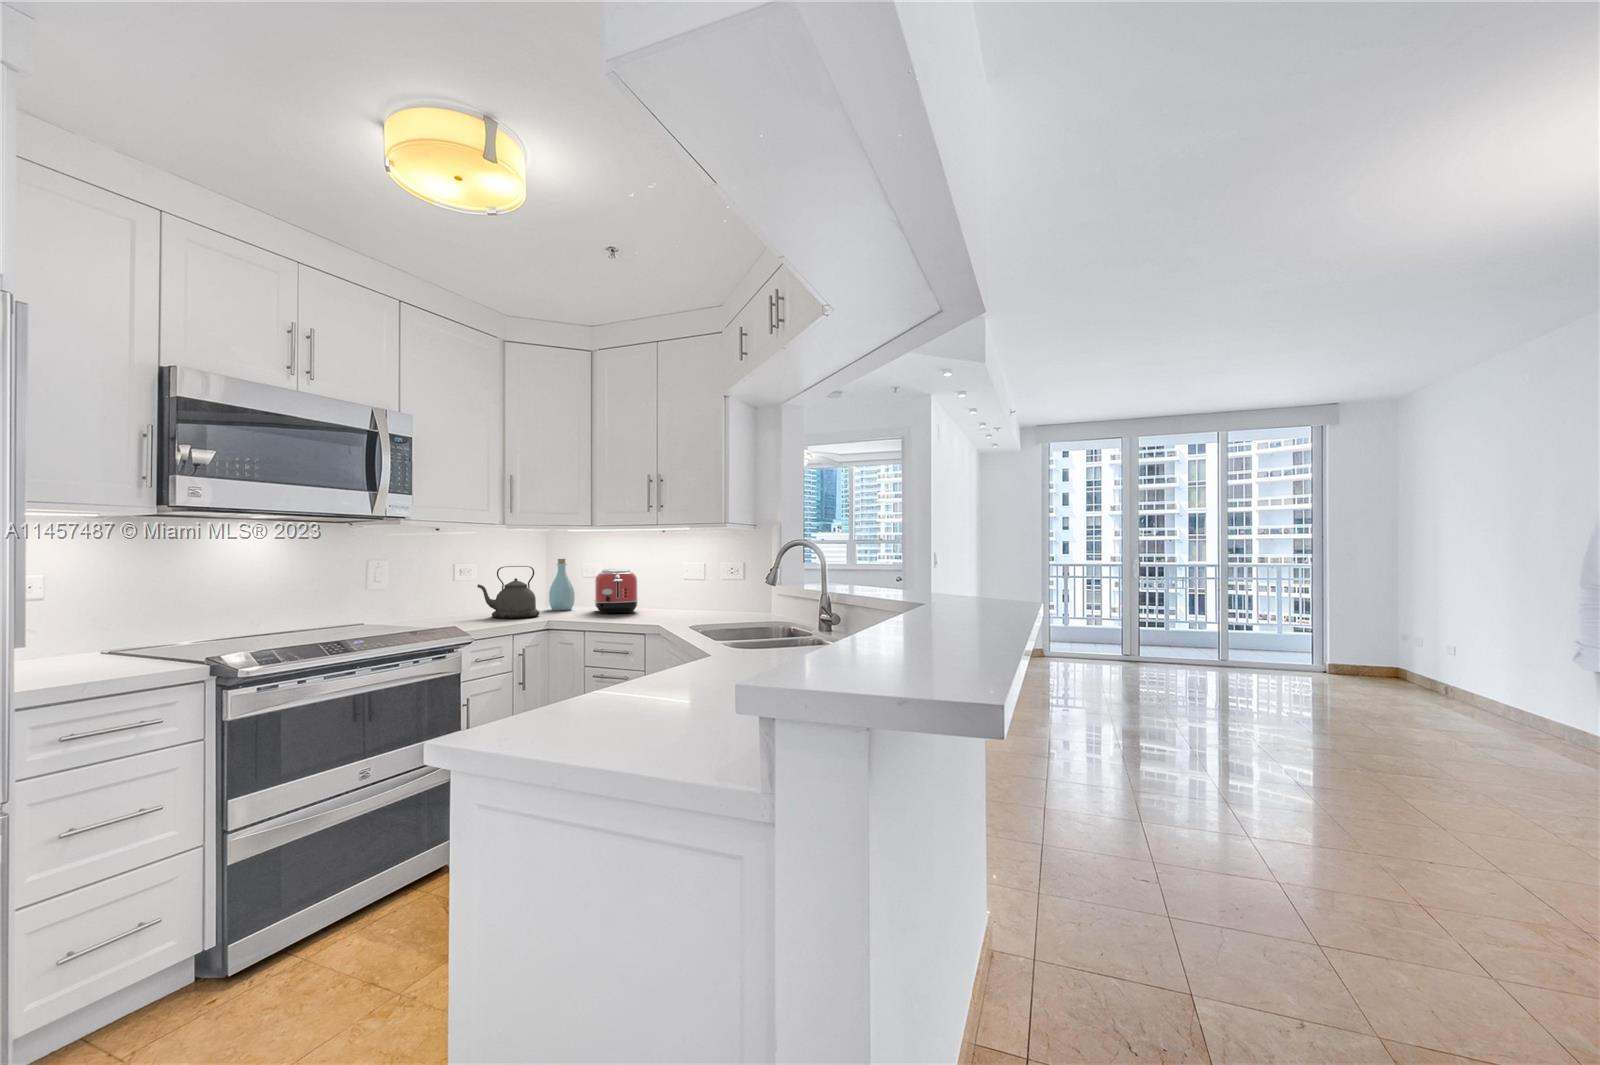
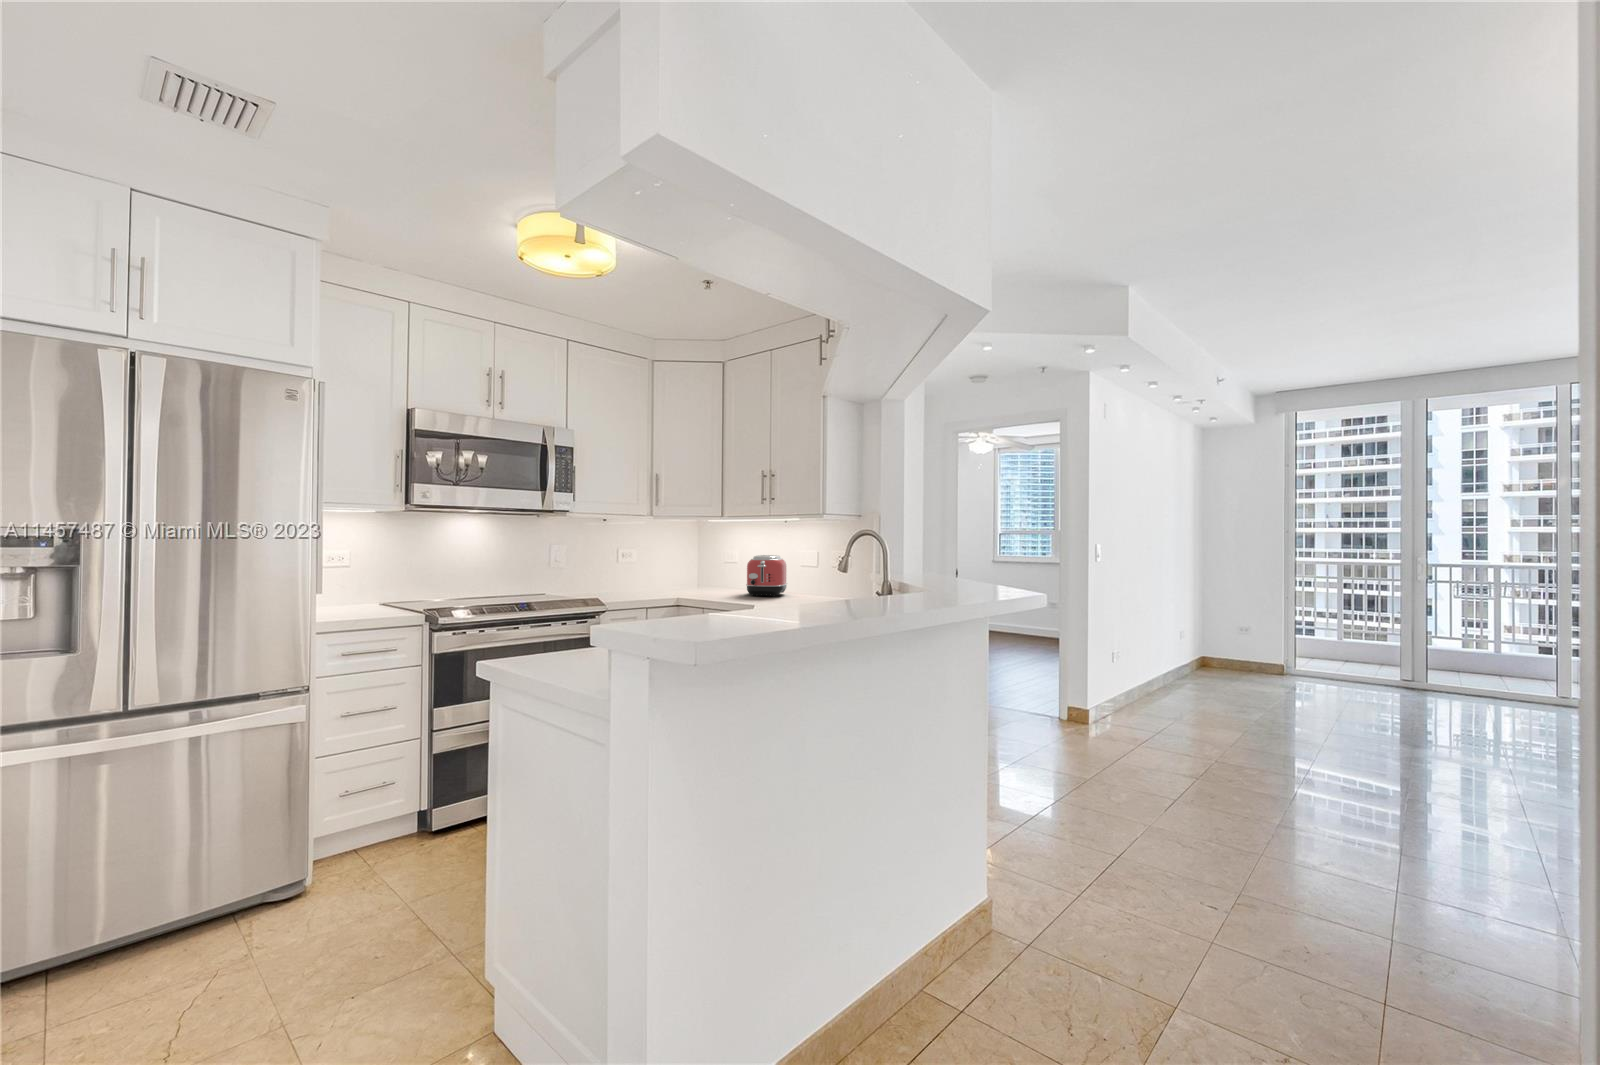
bottle: present [549,559,574,610] -> none [715,545,737,591]
kettle: present [477,566,540,618] -> none [644,551,695,595]

